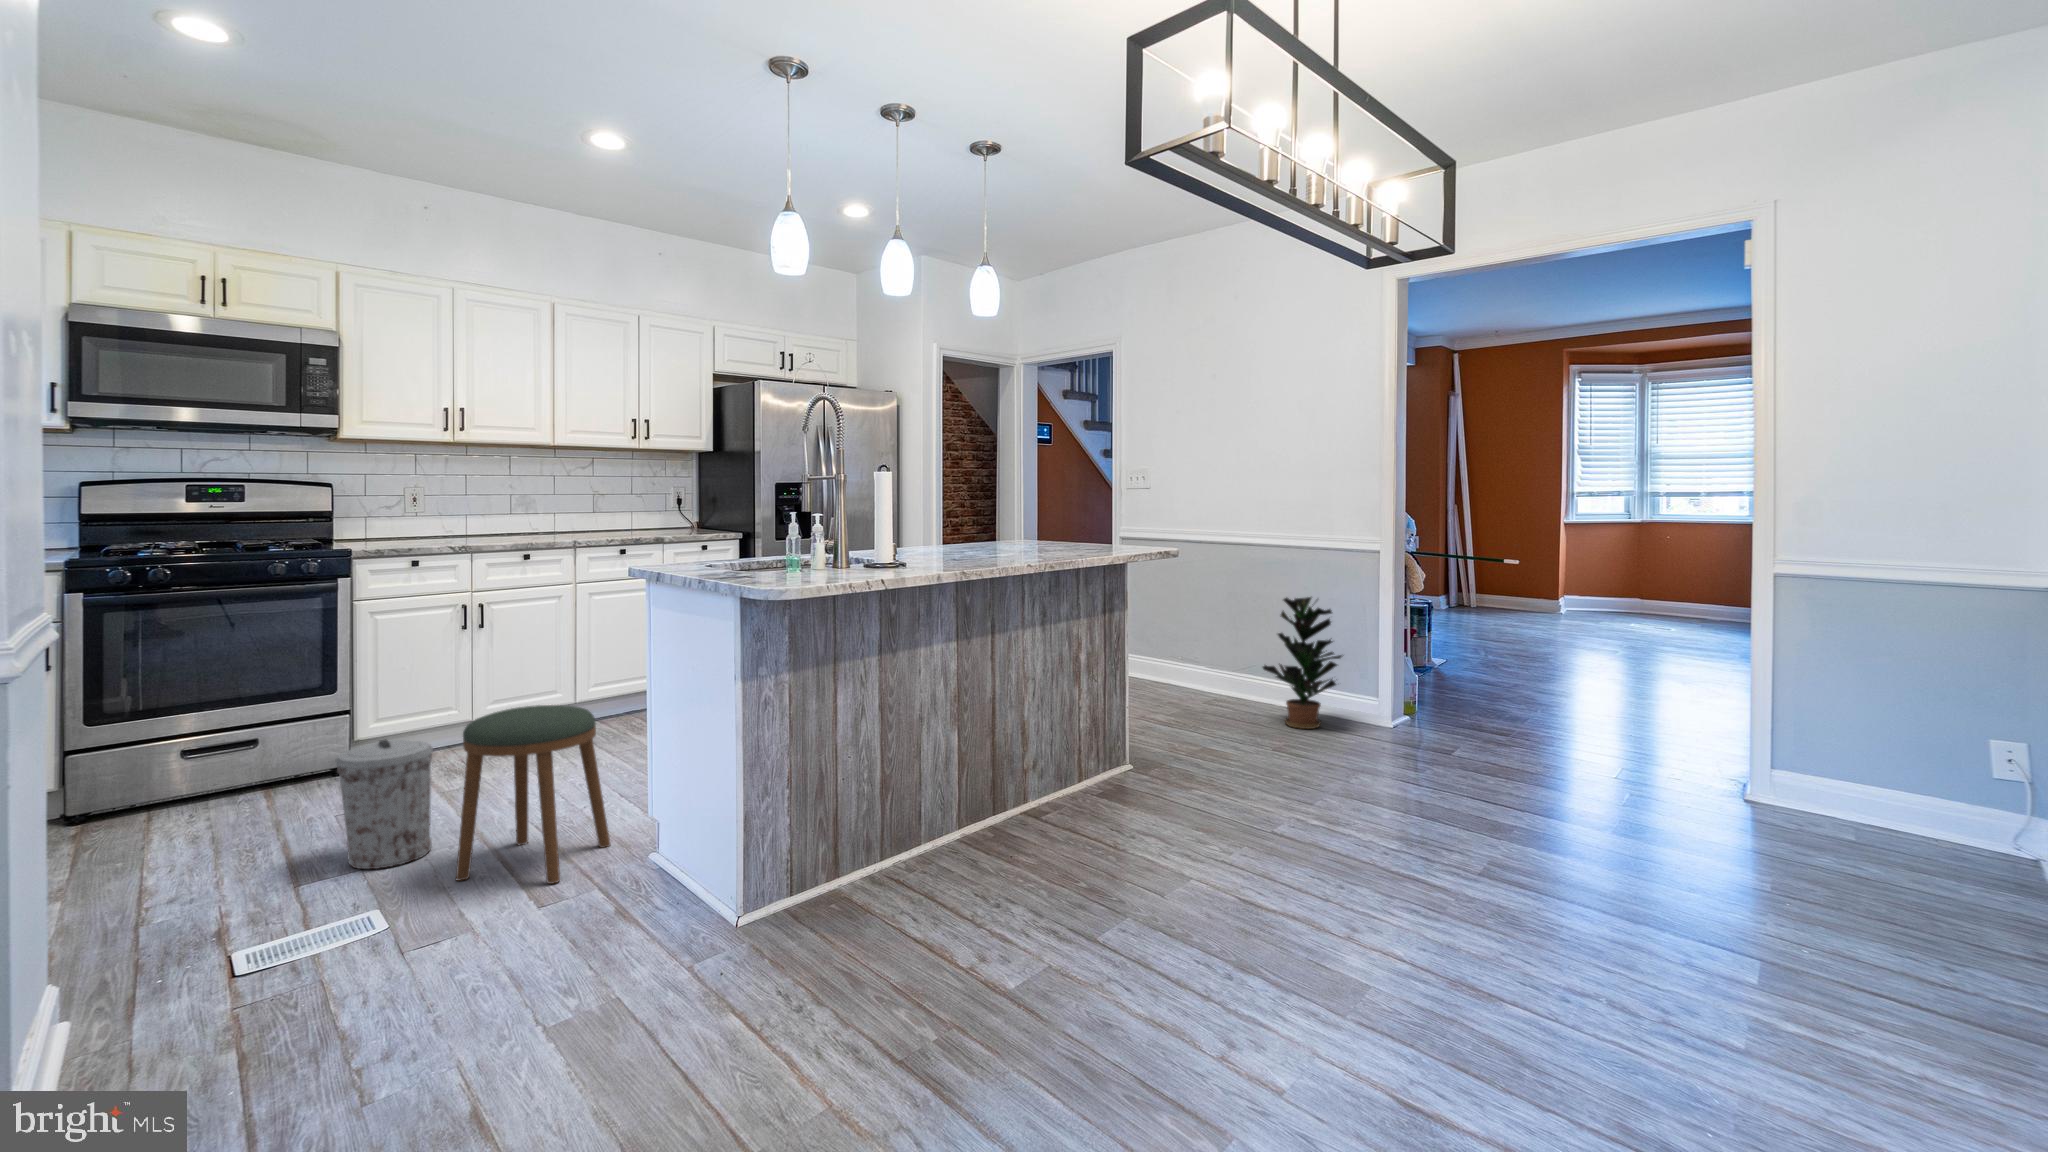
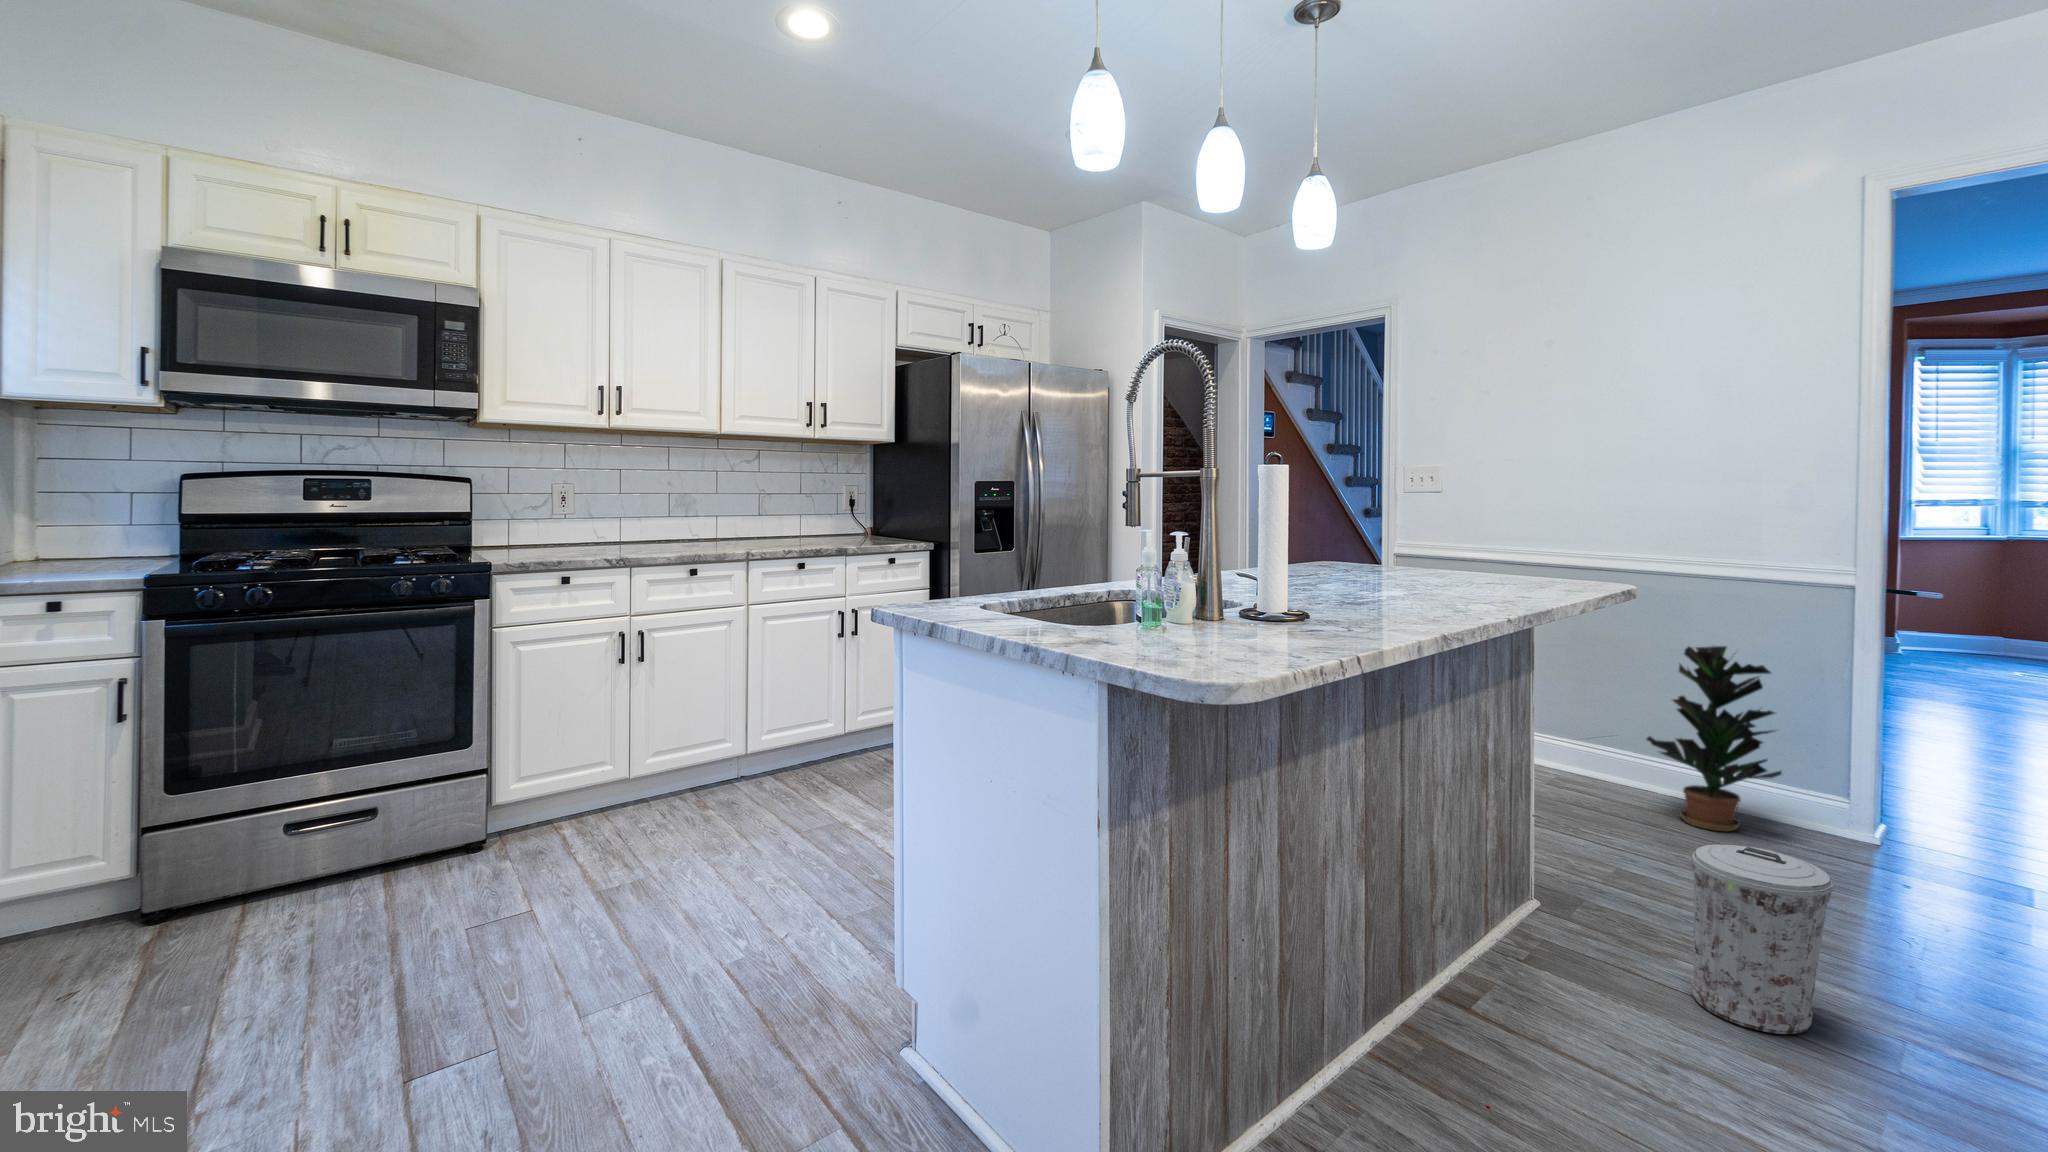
stool: present [456,705,610,884] -> none [625,804,832,1094]
trash can: present [336,739,433,869] -> present [1691,845,1833,1034]

